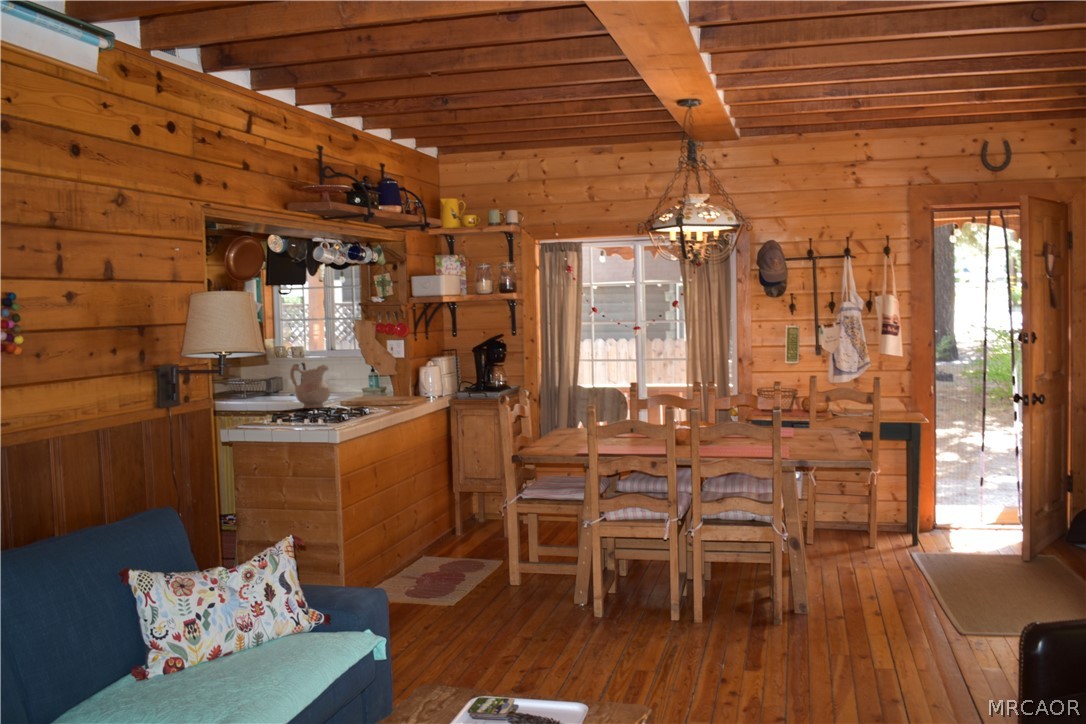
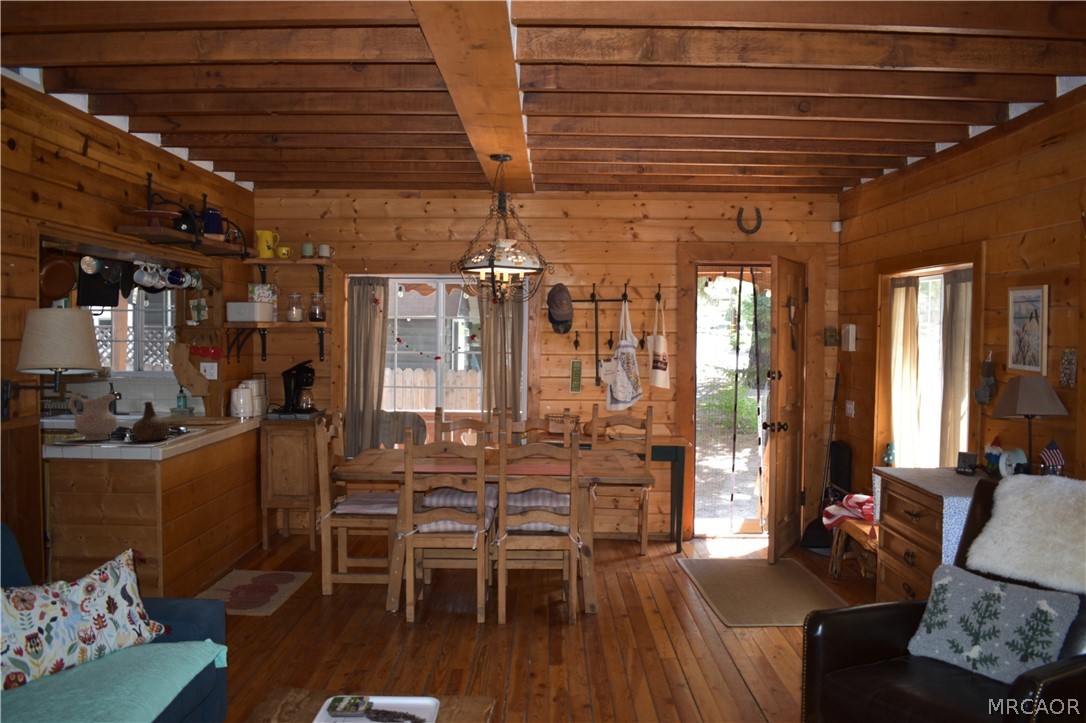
bottle: none [347,371,377,408] -> present [133,402,169,441]

